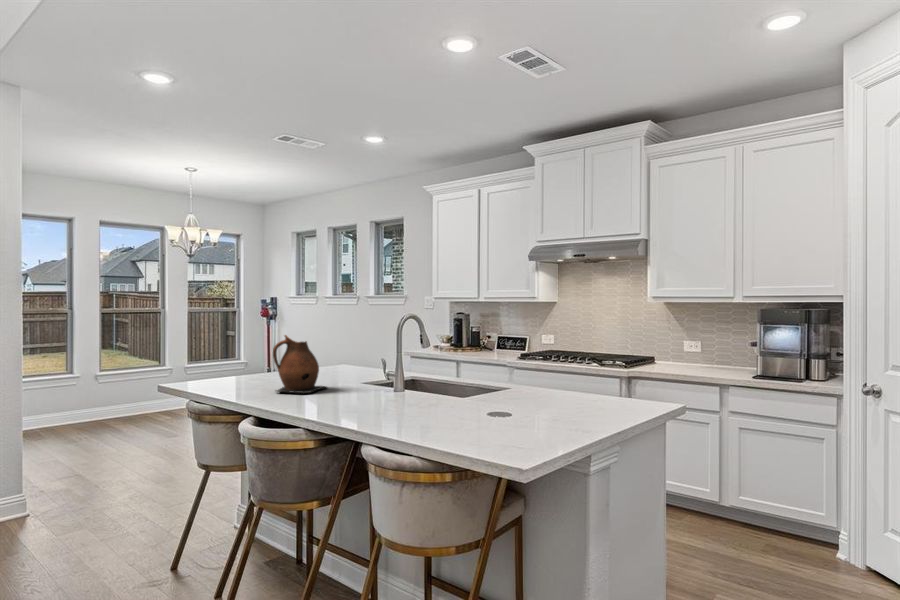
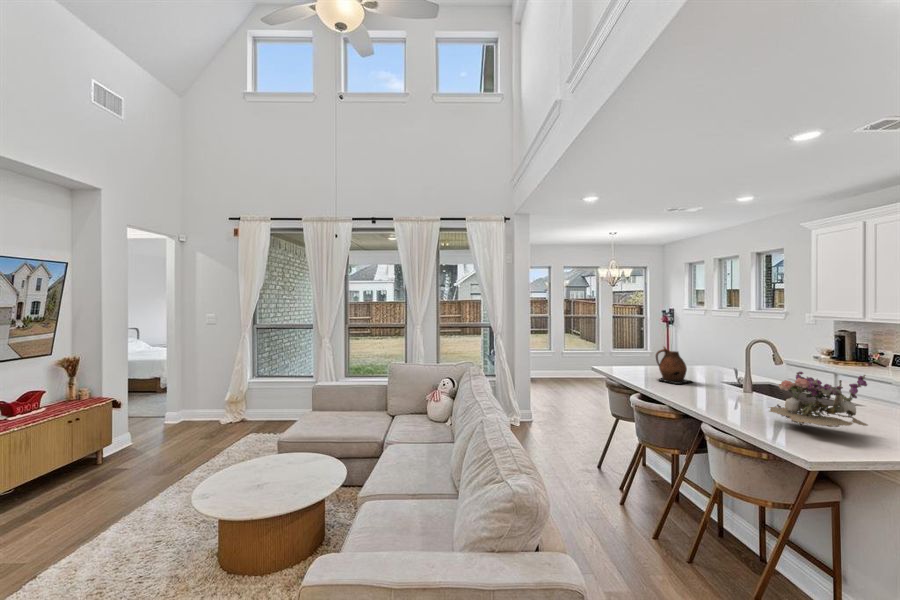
flower arrangement: none [442,339,549,422] -> present [768,372,868,427]

